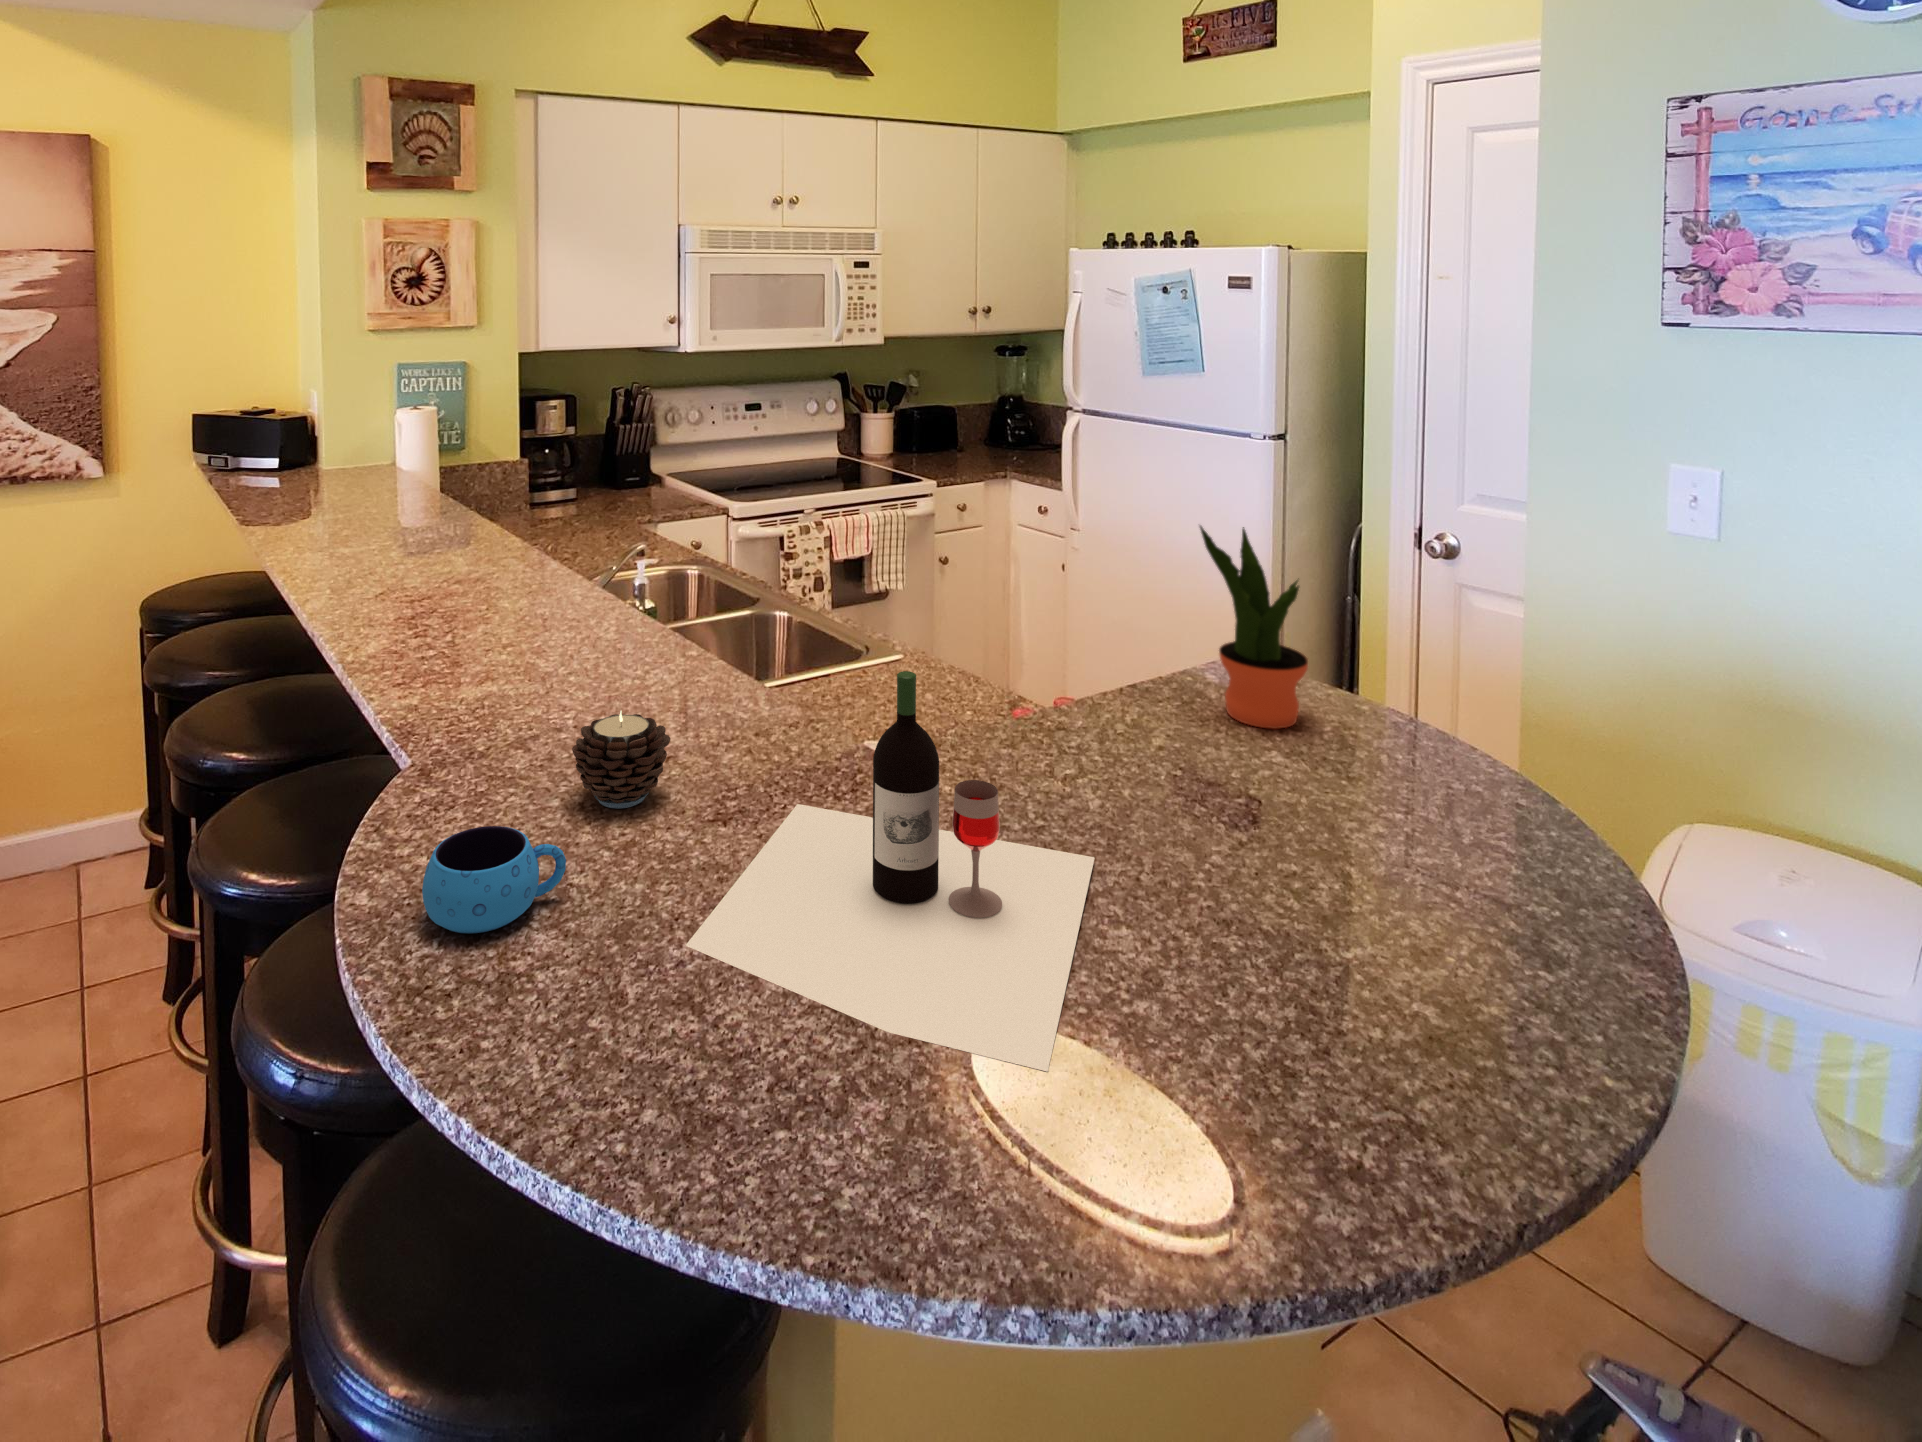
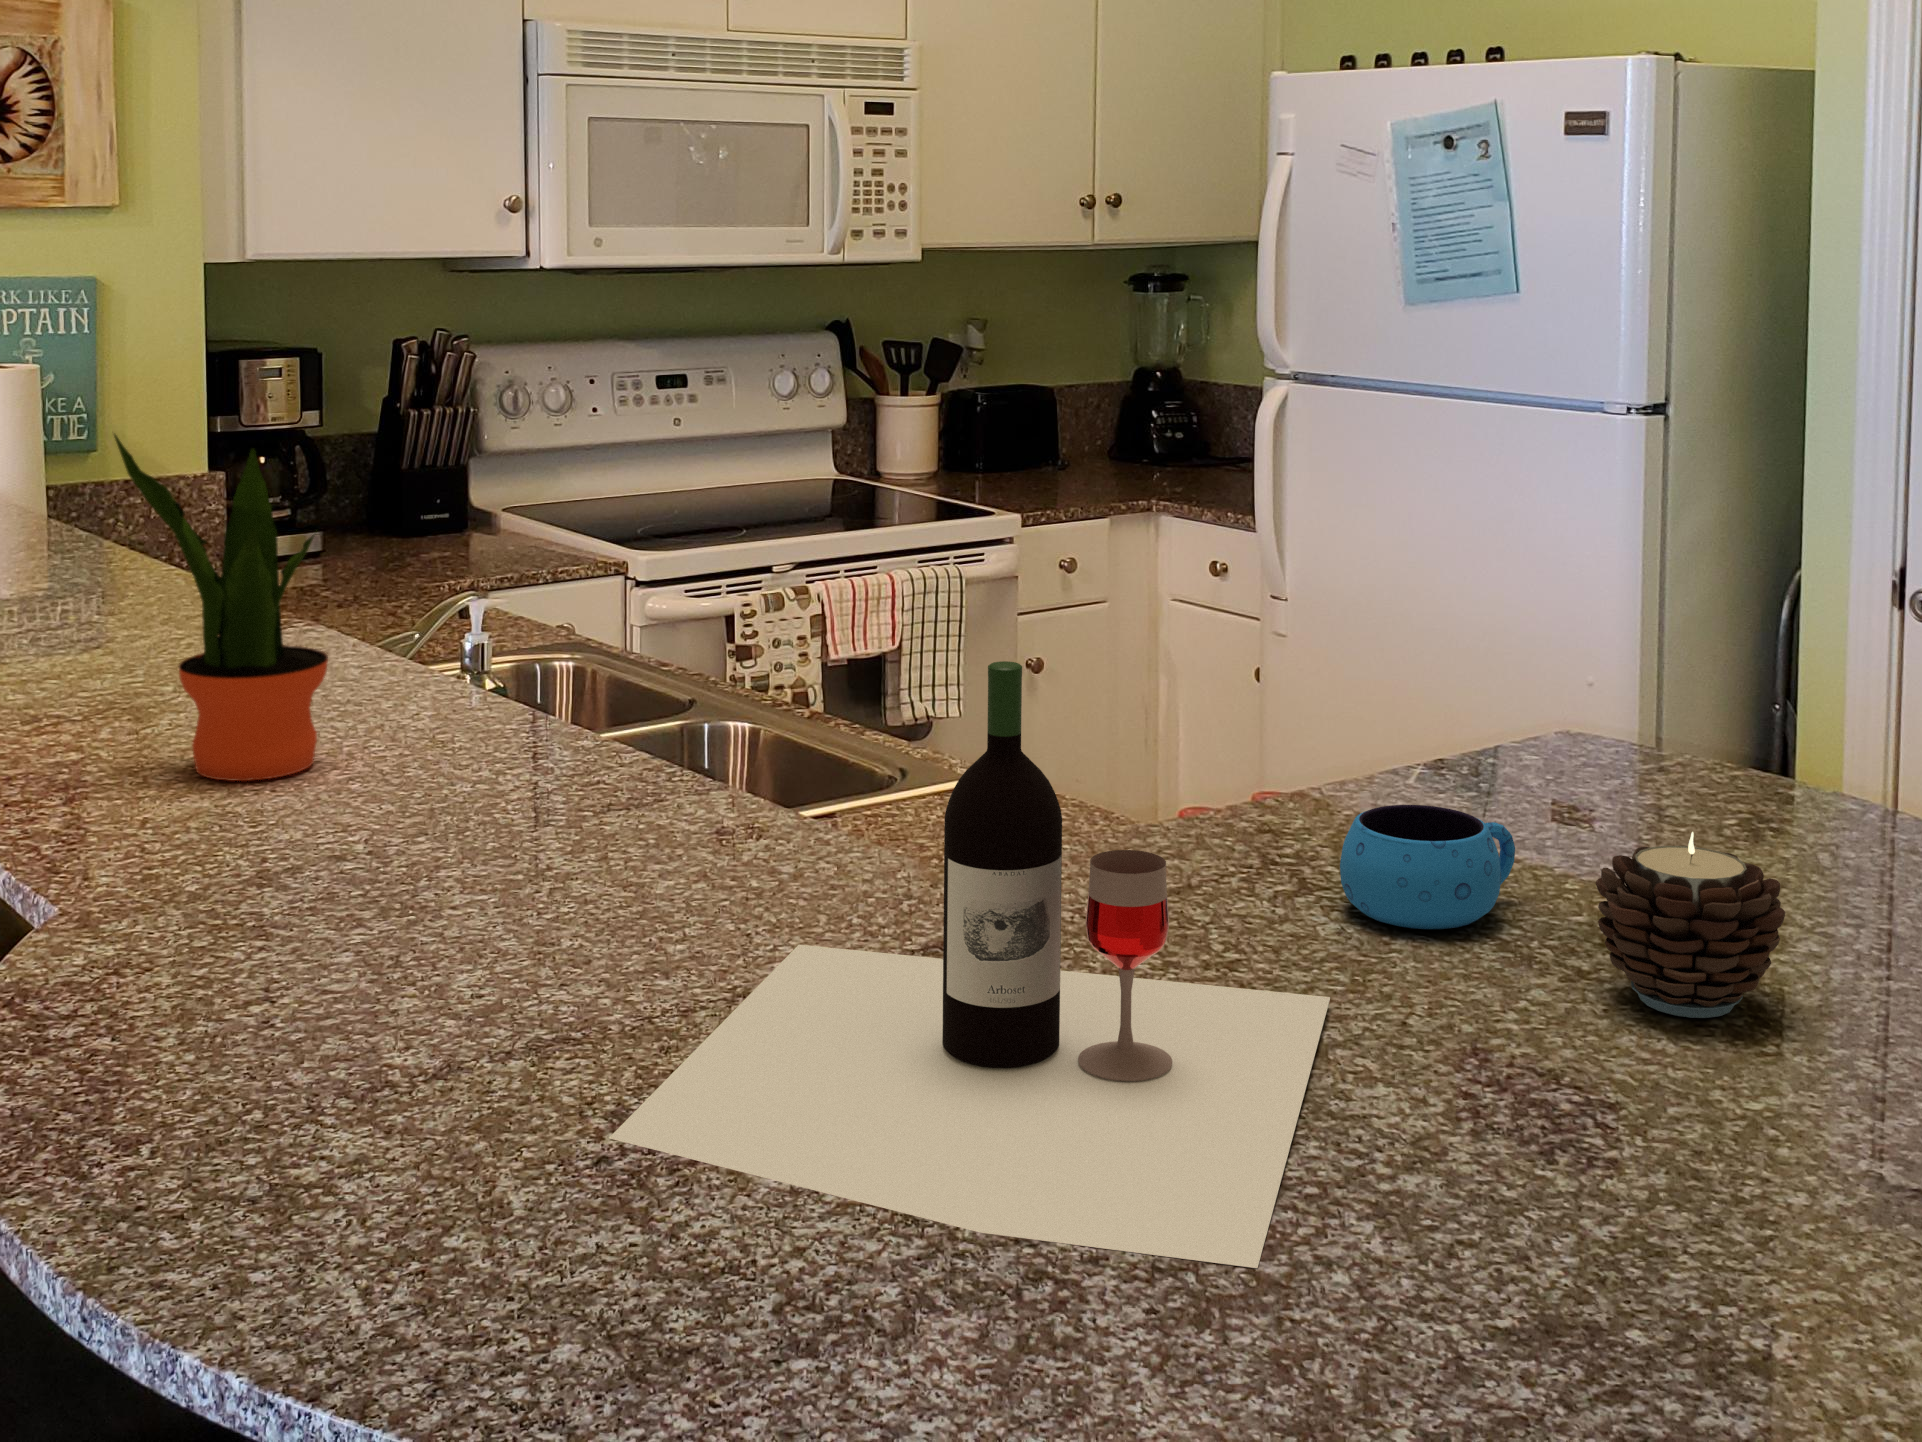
potted plant: present [1200,526,1308,729] -> present [114,433,328,781]
candle: present [572,711,670,808] -> present [1596,832,1785,1018]
mug: present [422,826,566,933] -> present [1340,805,1515,929]

